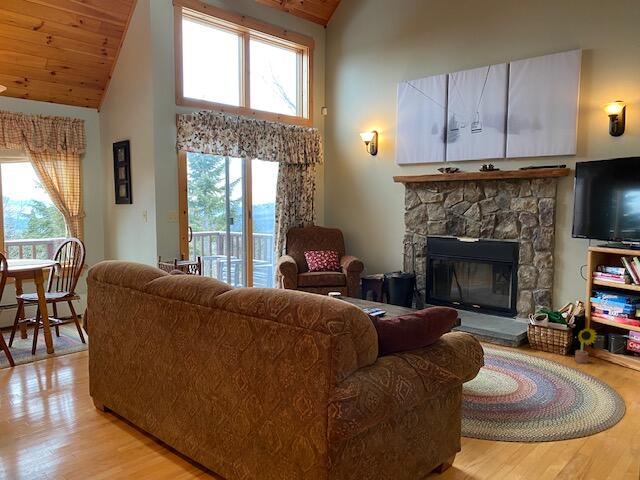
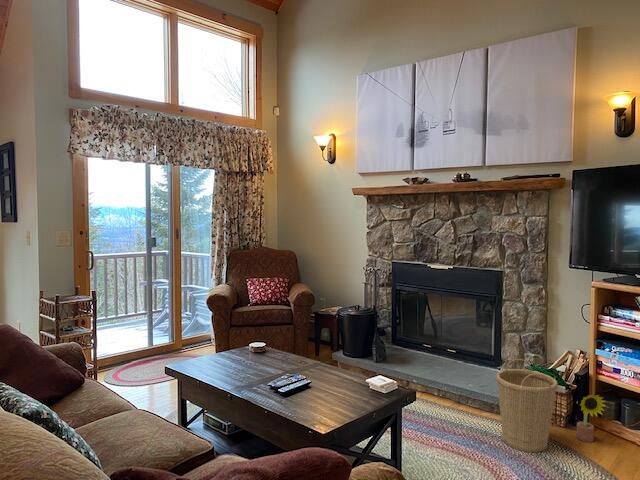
basket: none [516,304,562,369] -> present [497,359,557,452]

